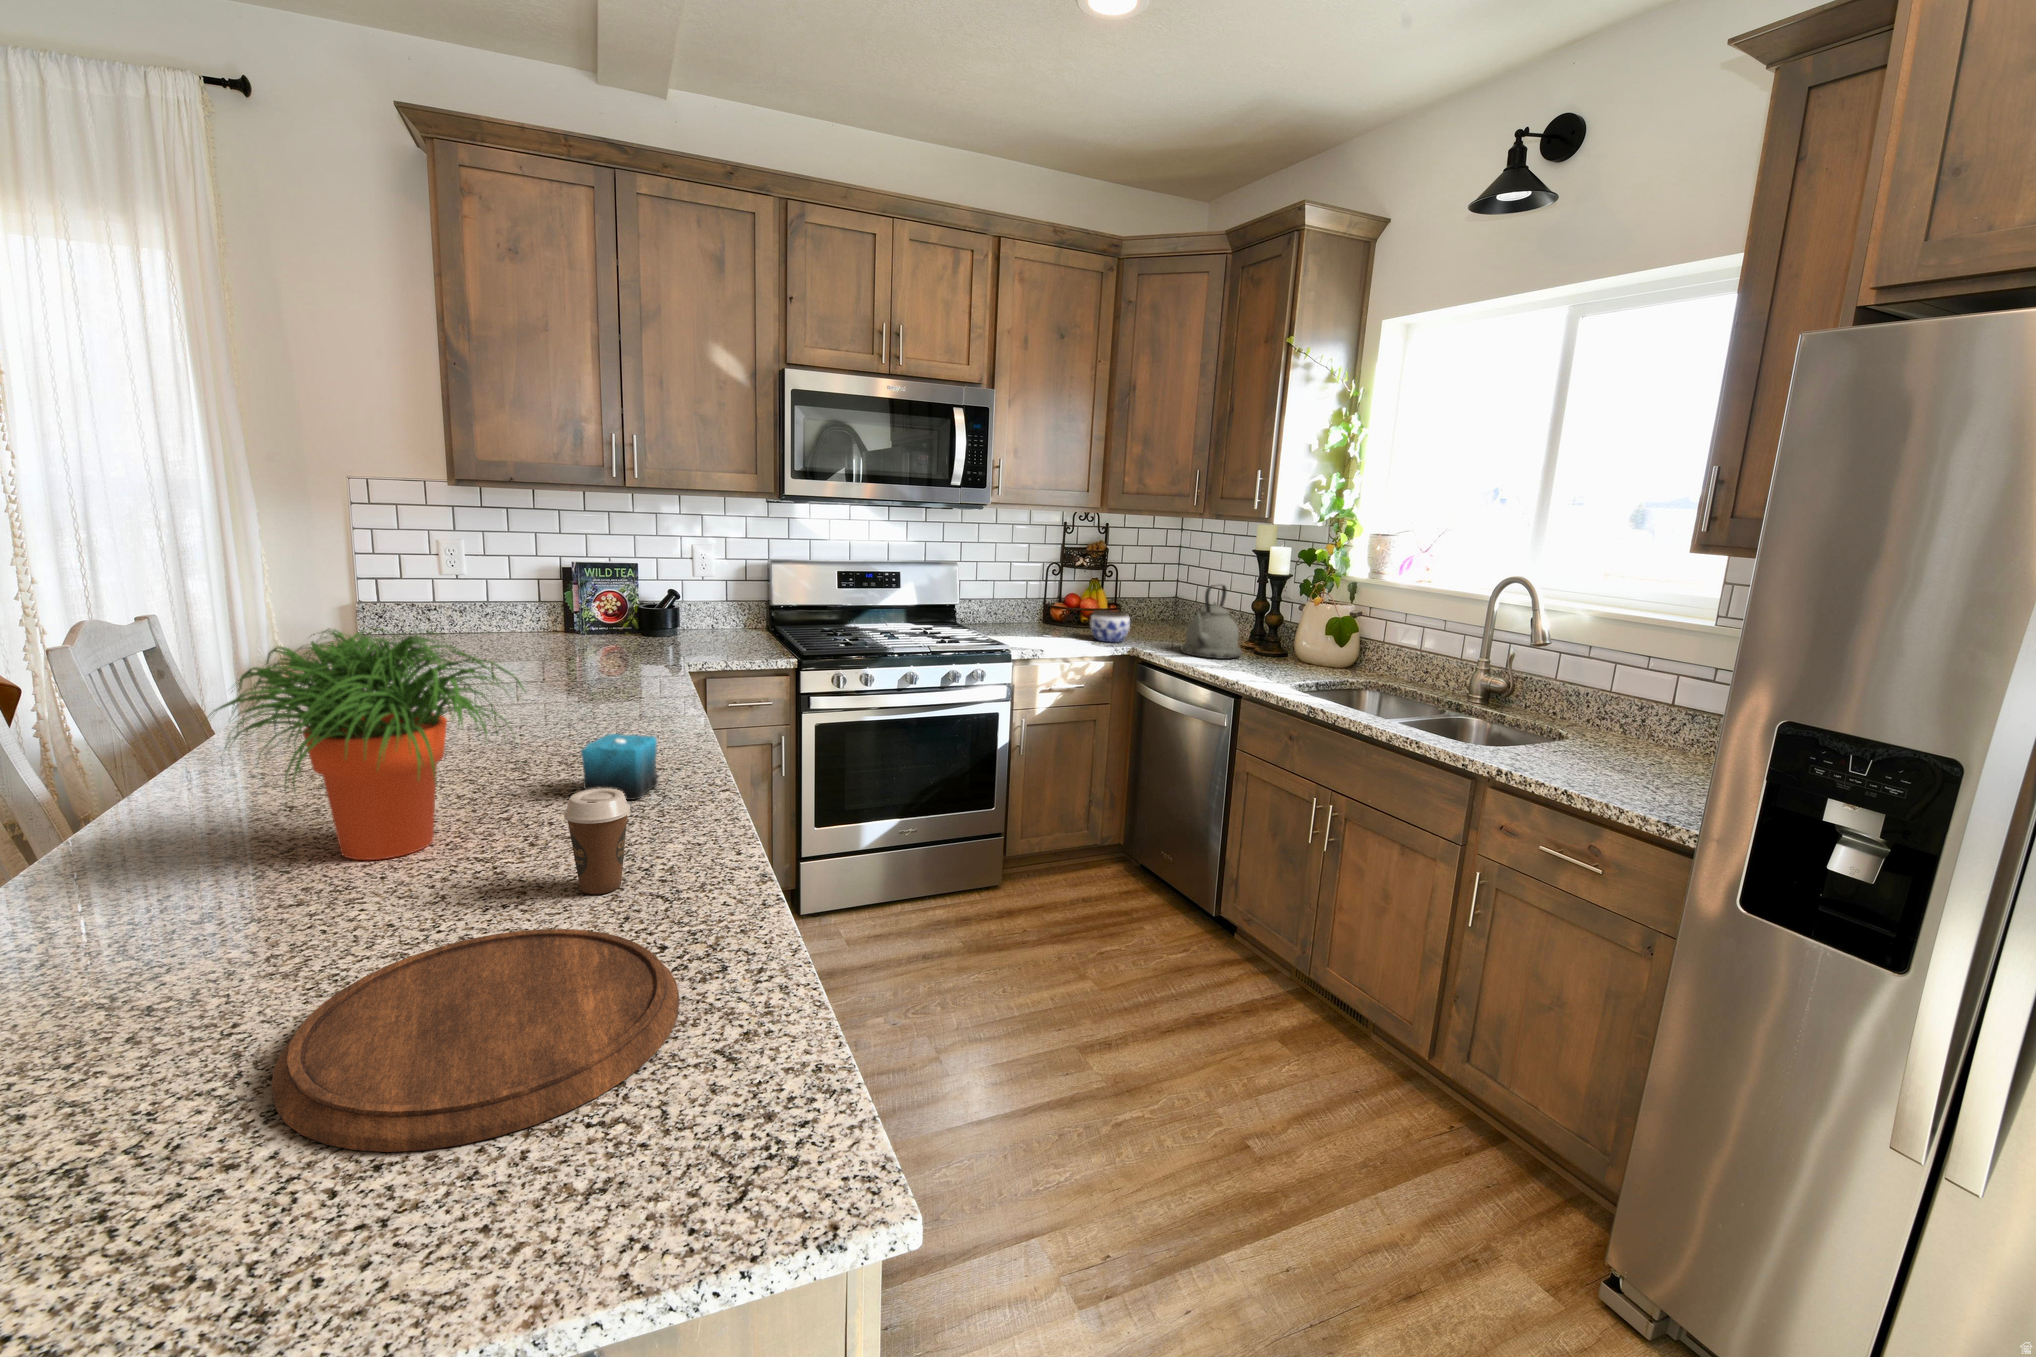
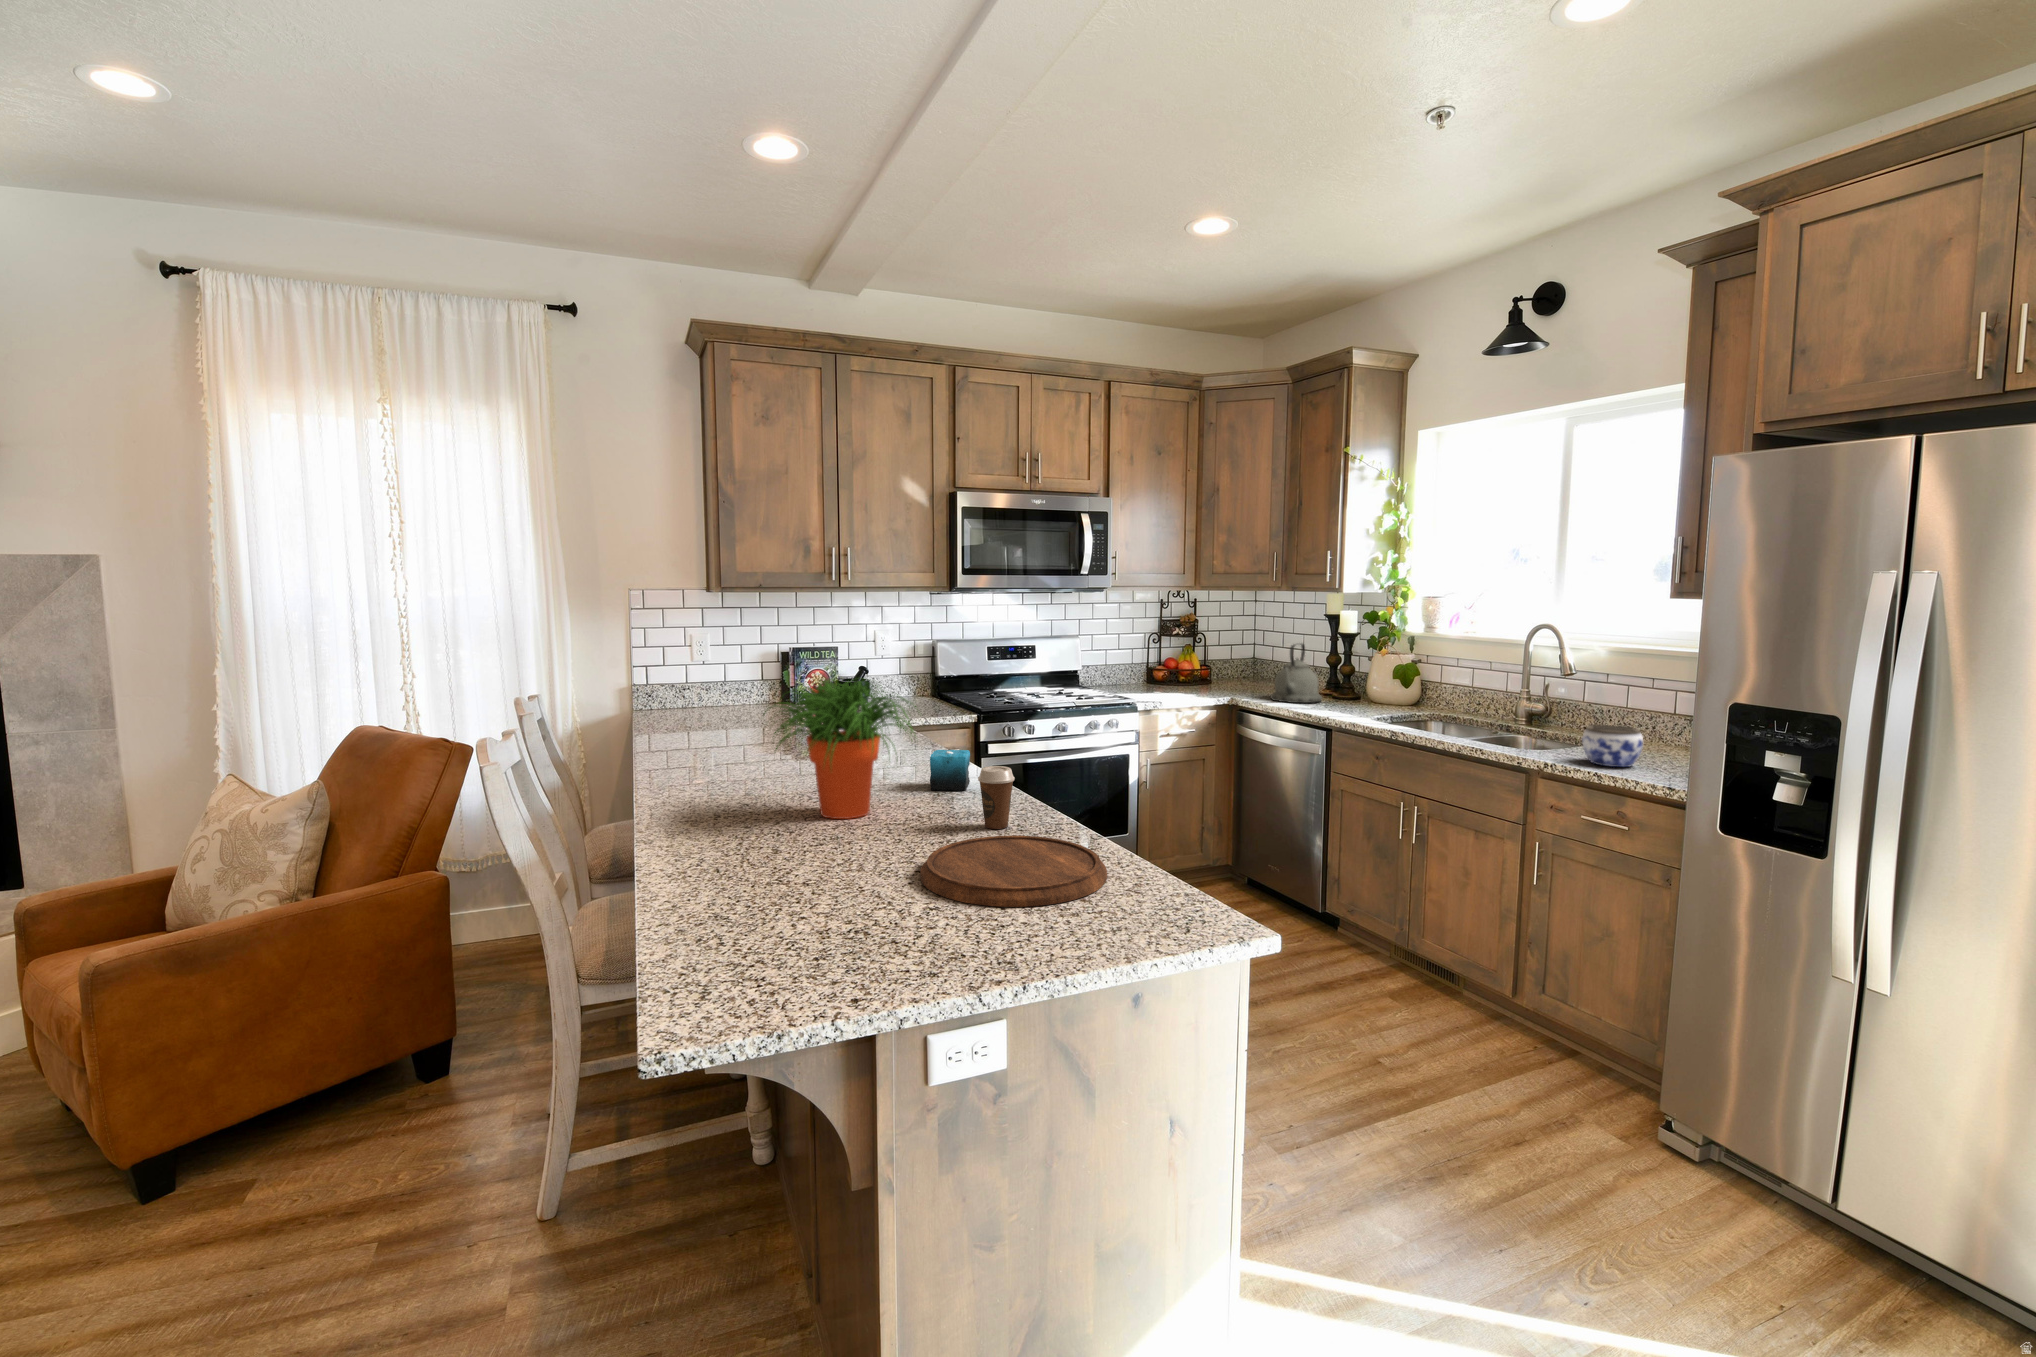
jar: present [1090,610,1130,642] -> present [1582,724,1643,767]

